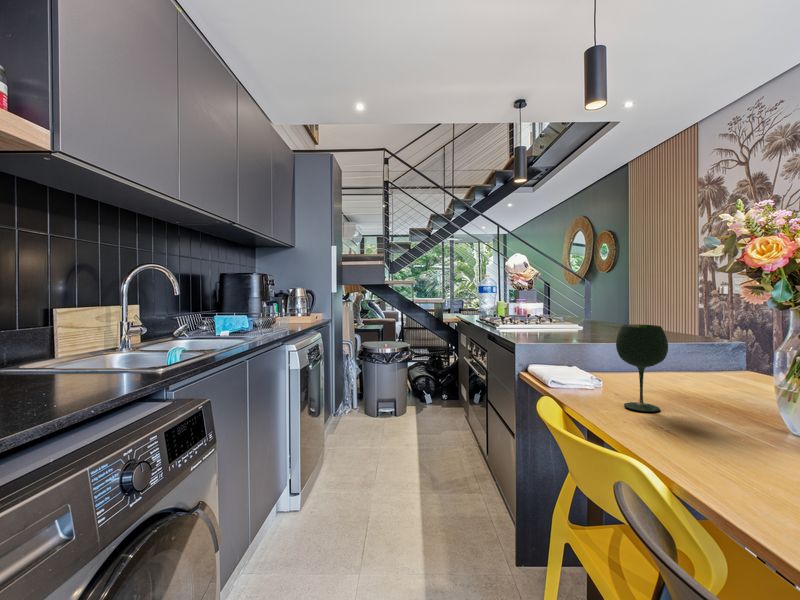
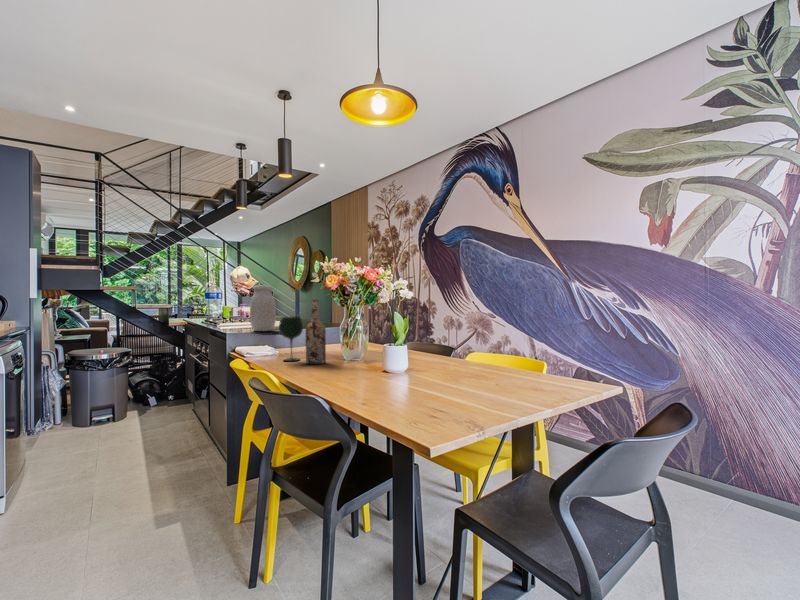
jar: none [544,271,585,341] -> present [250,285,276,331]
wine bottle: none [687,293,742,435] -> present [306,300,326,364]

